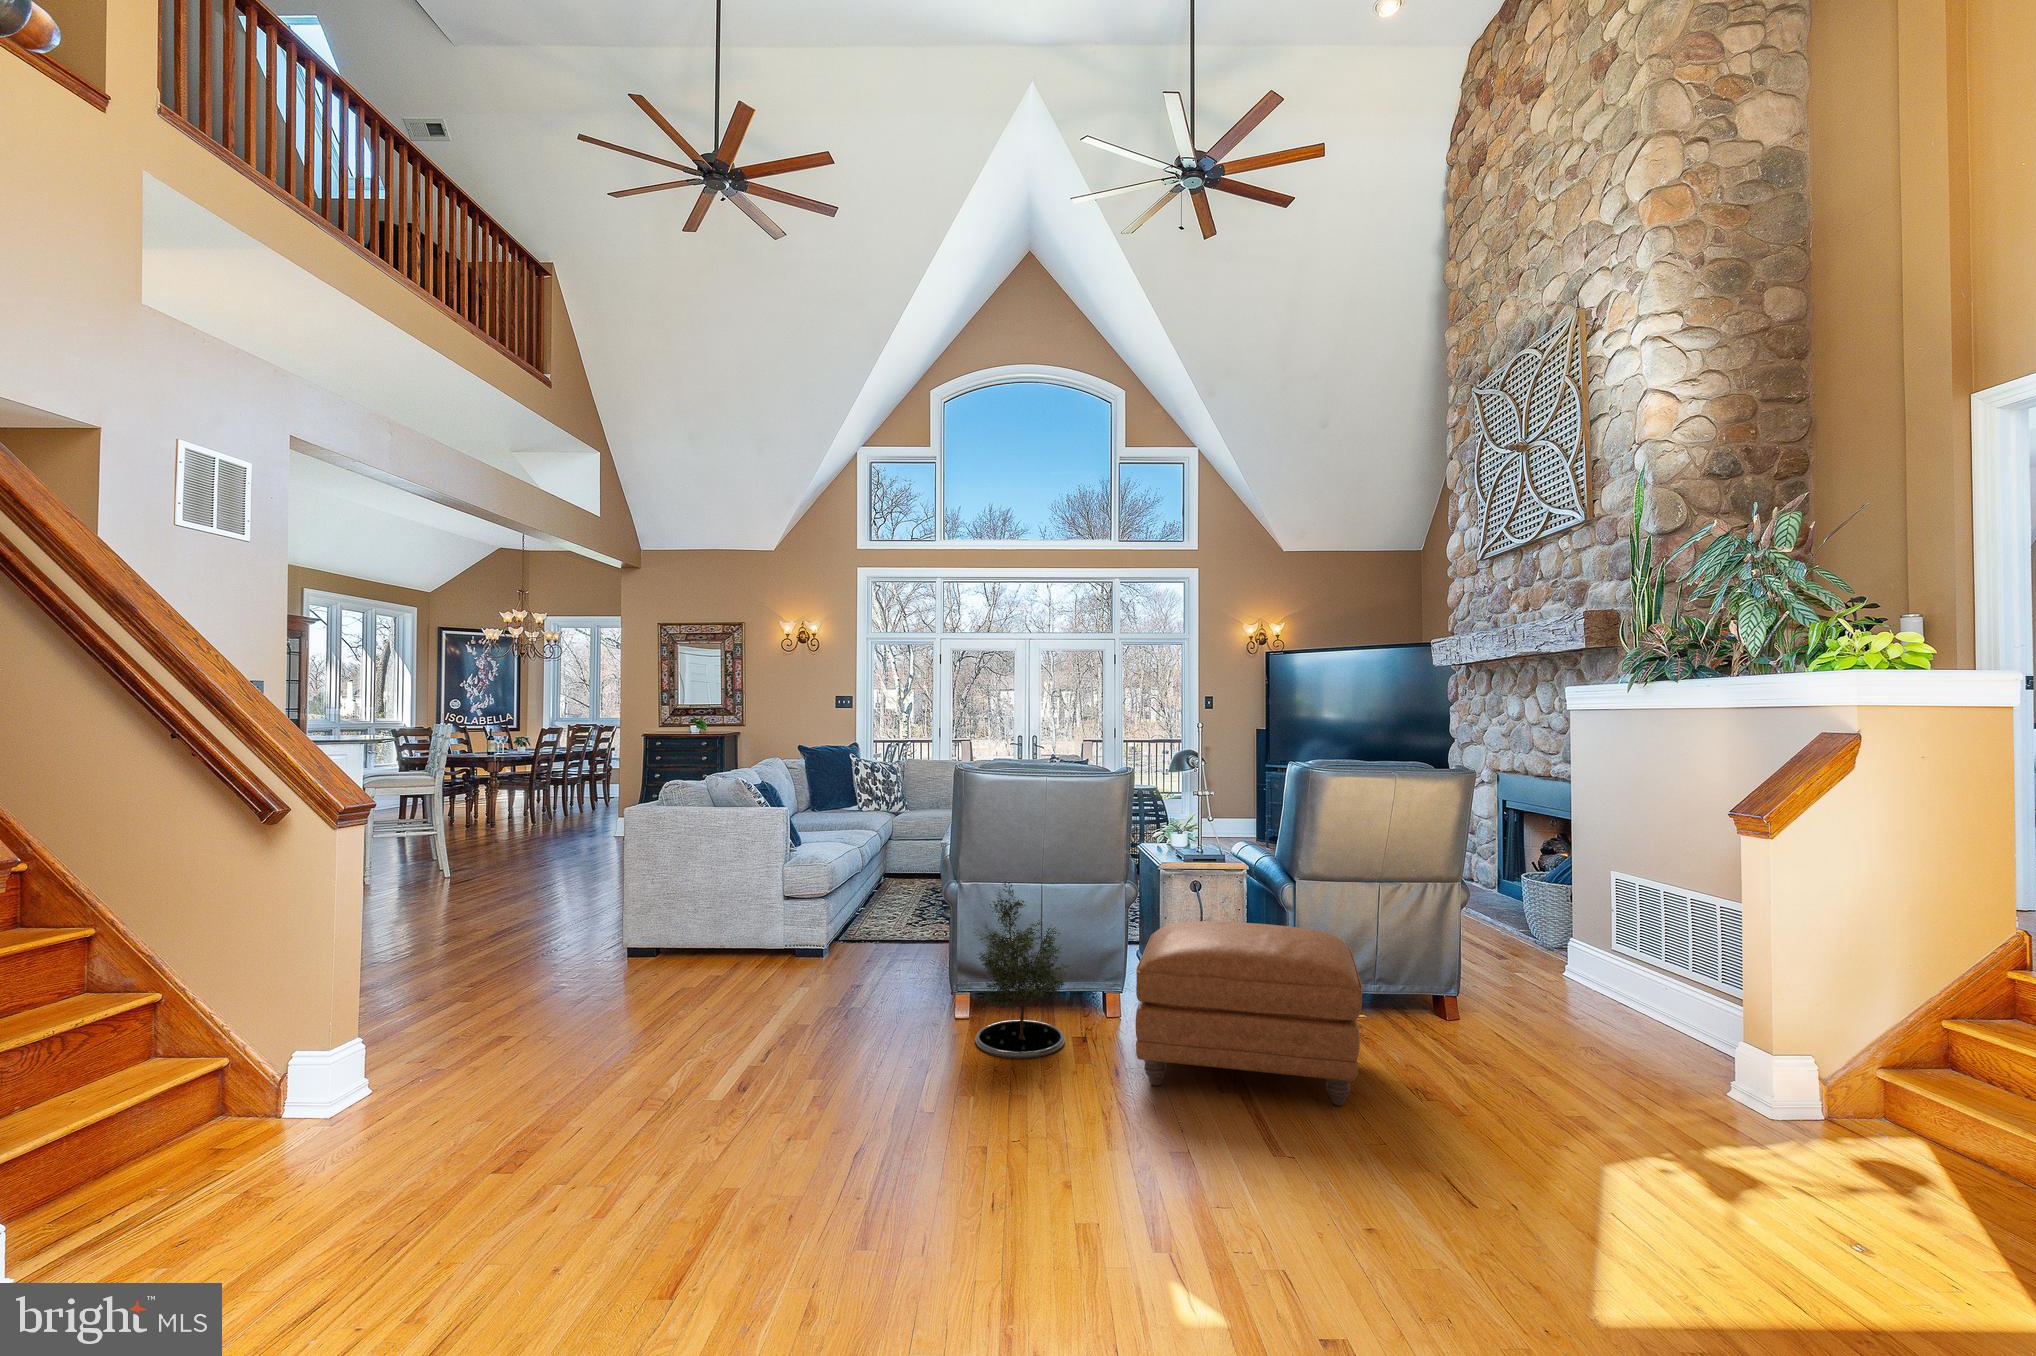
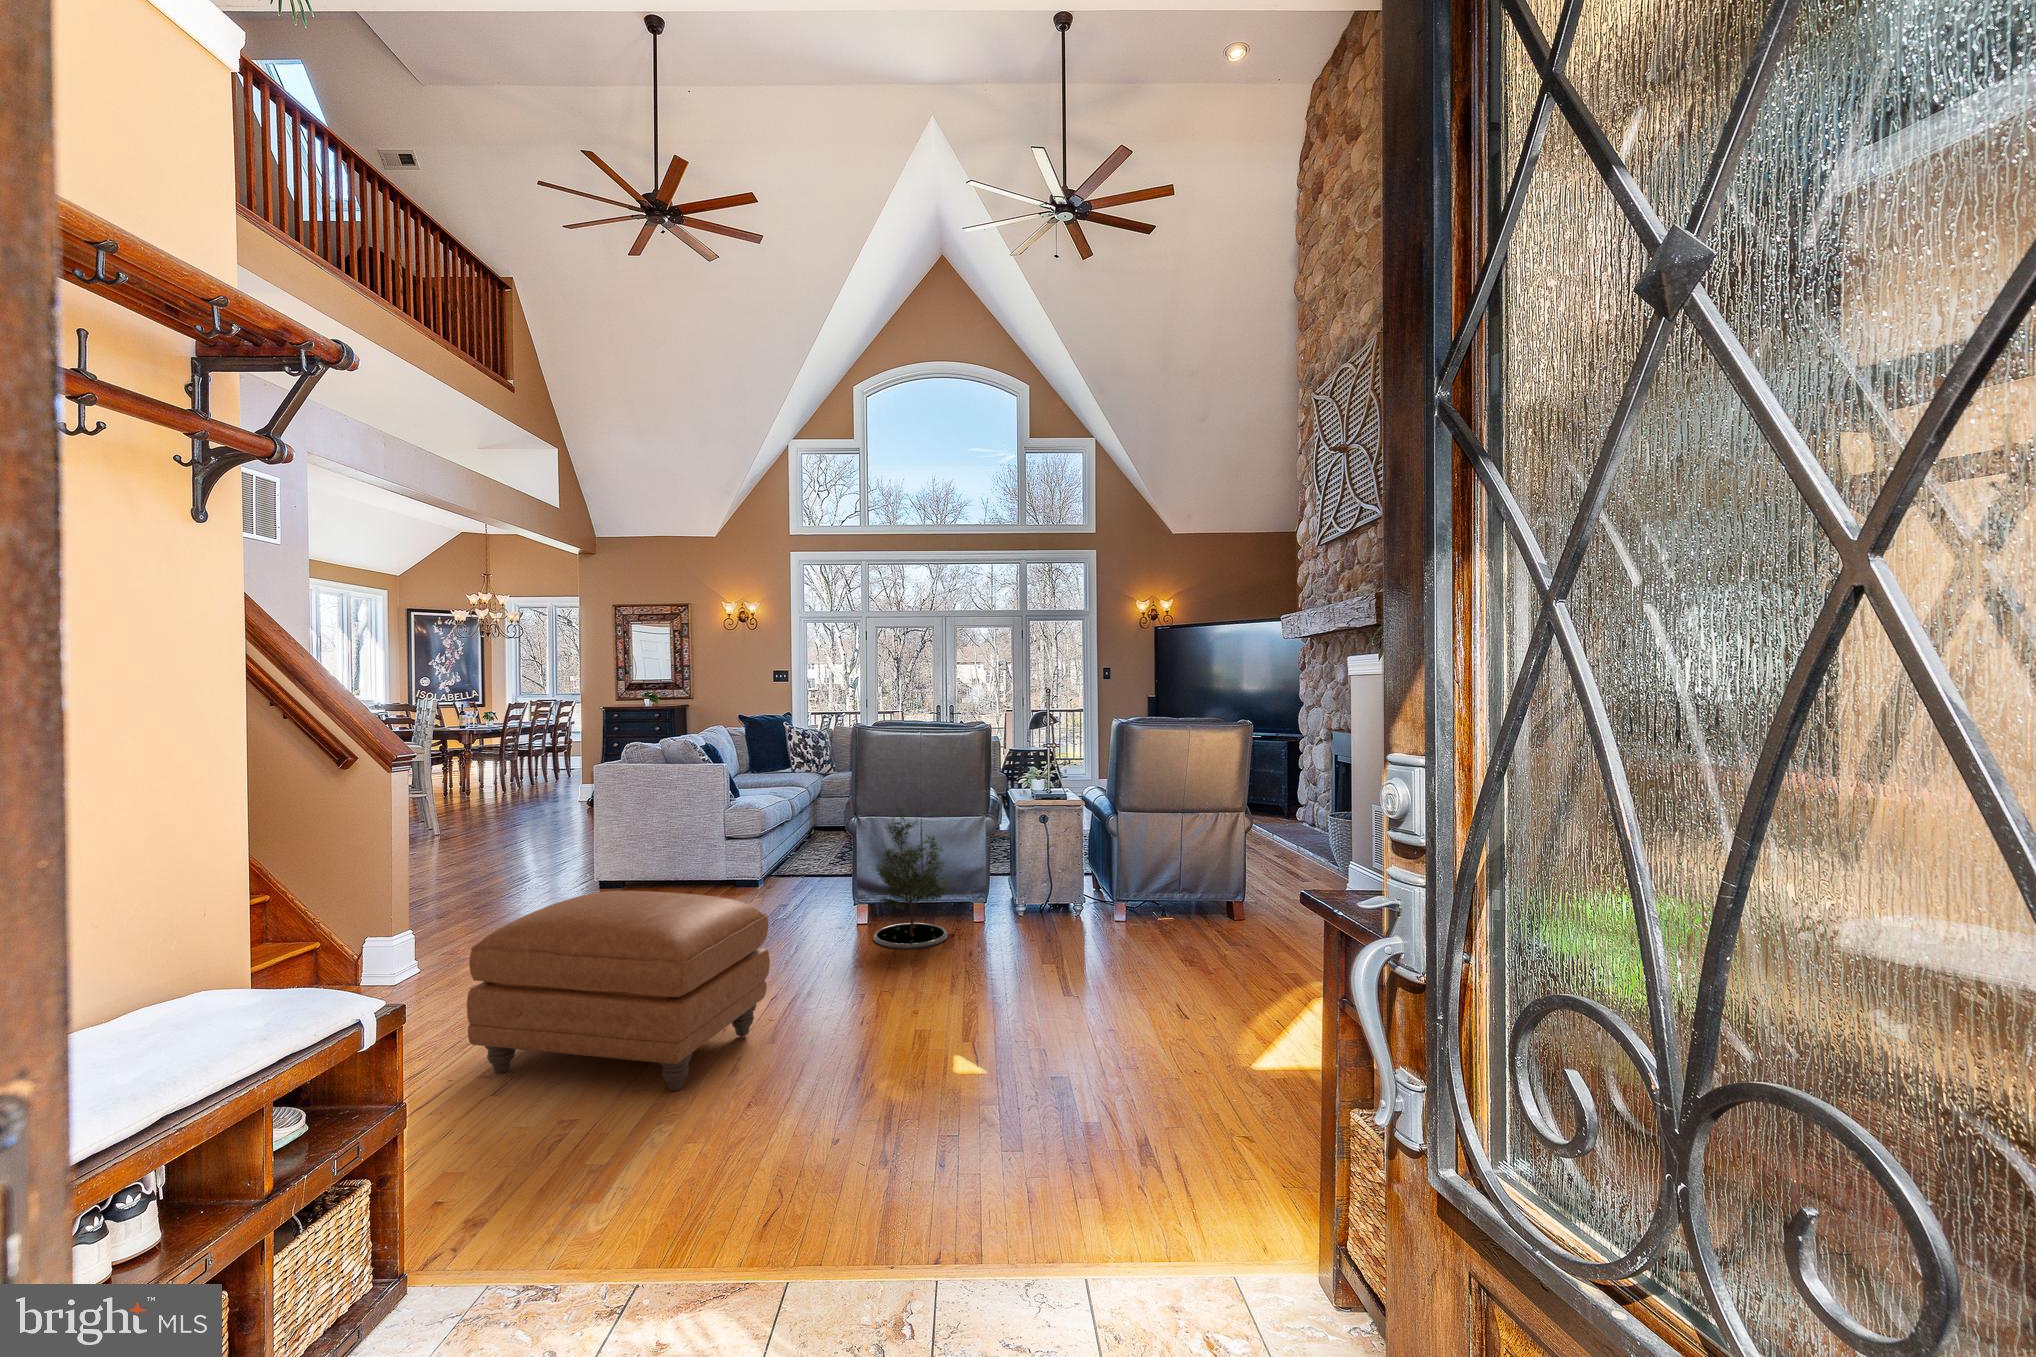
ottoman: present [1136,921,1363,1106] -> present [467,891,770,1091]

